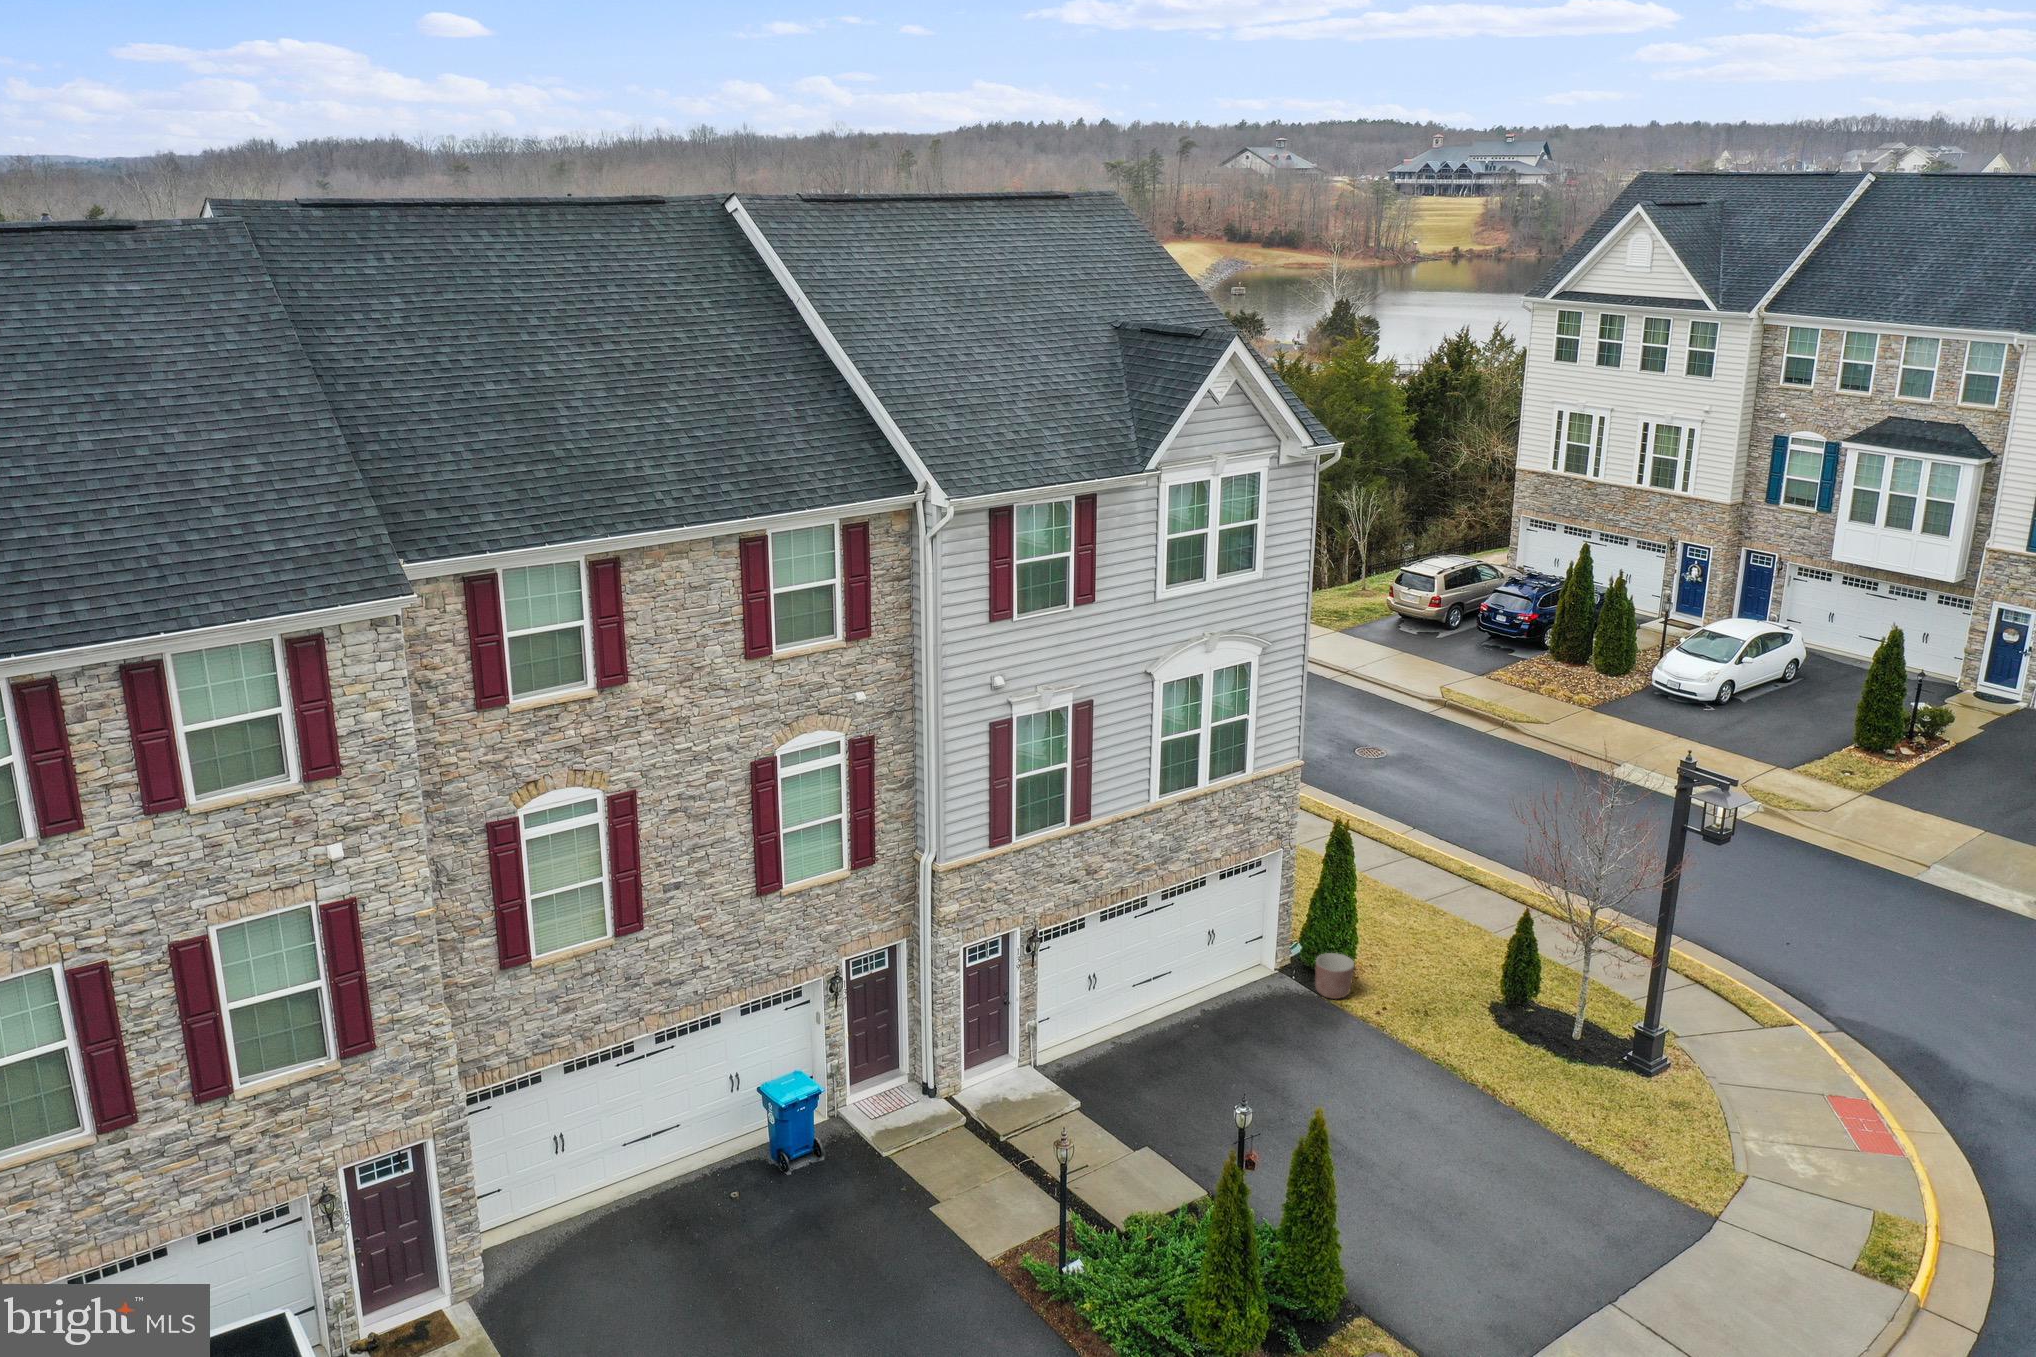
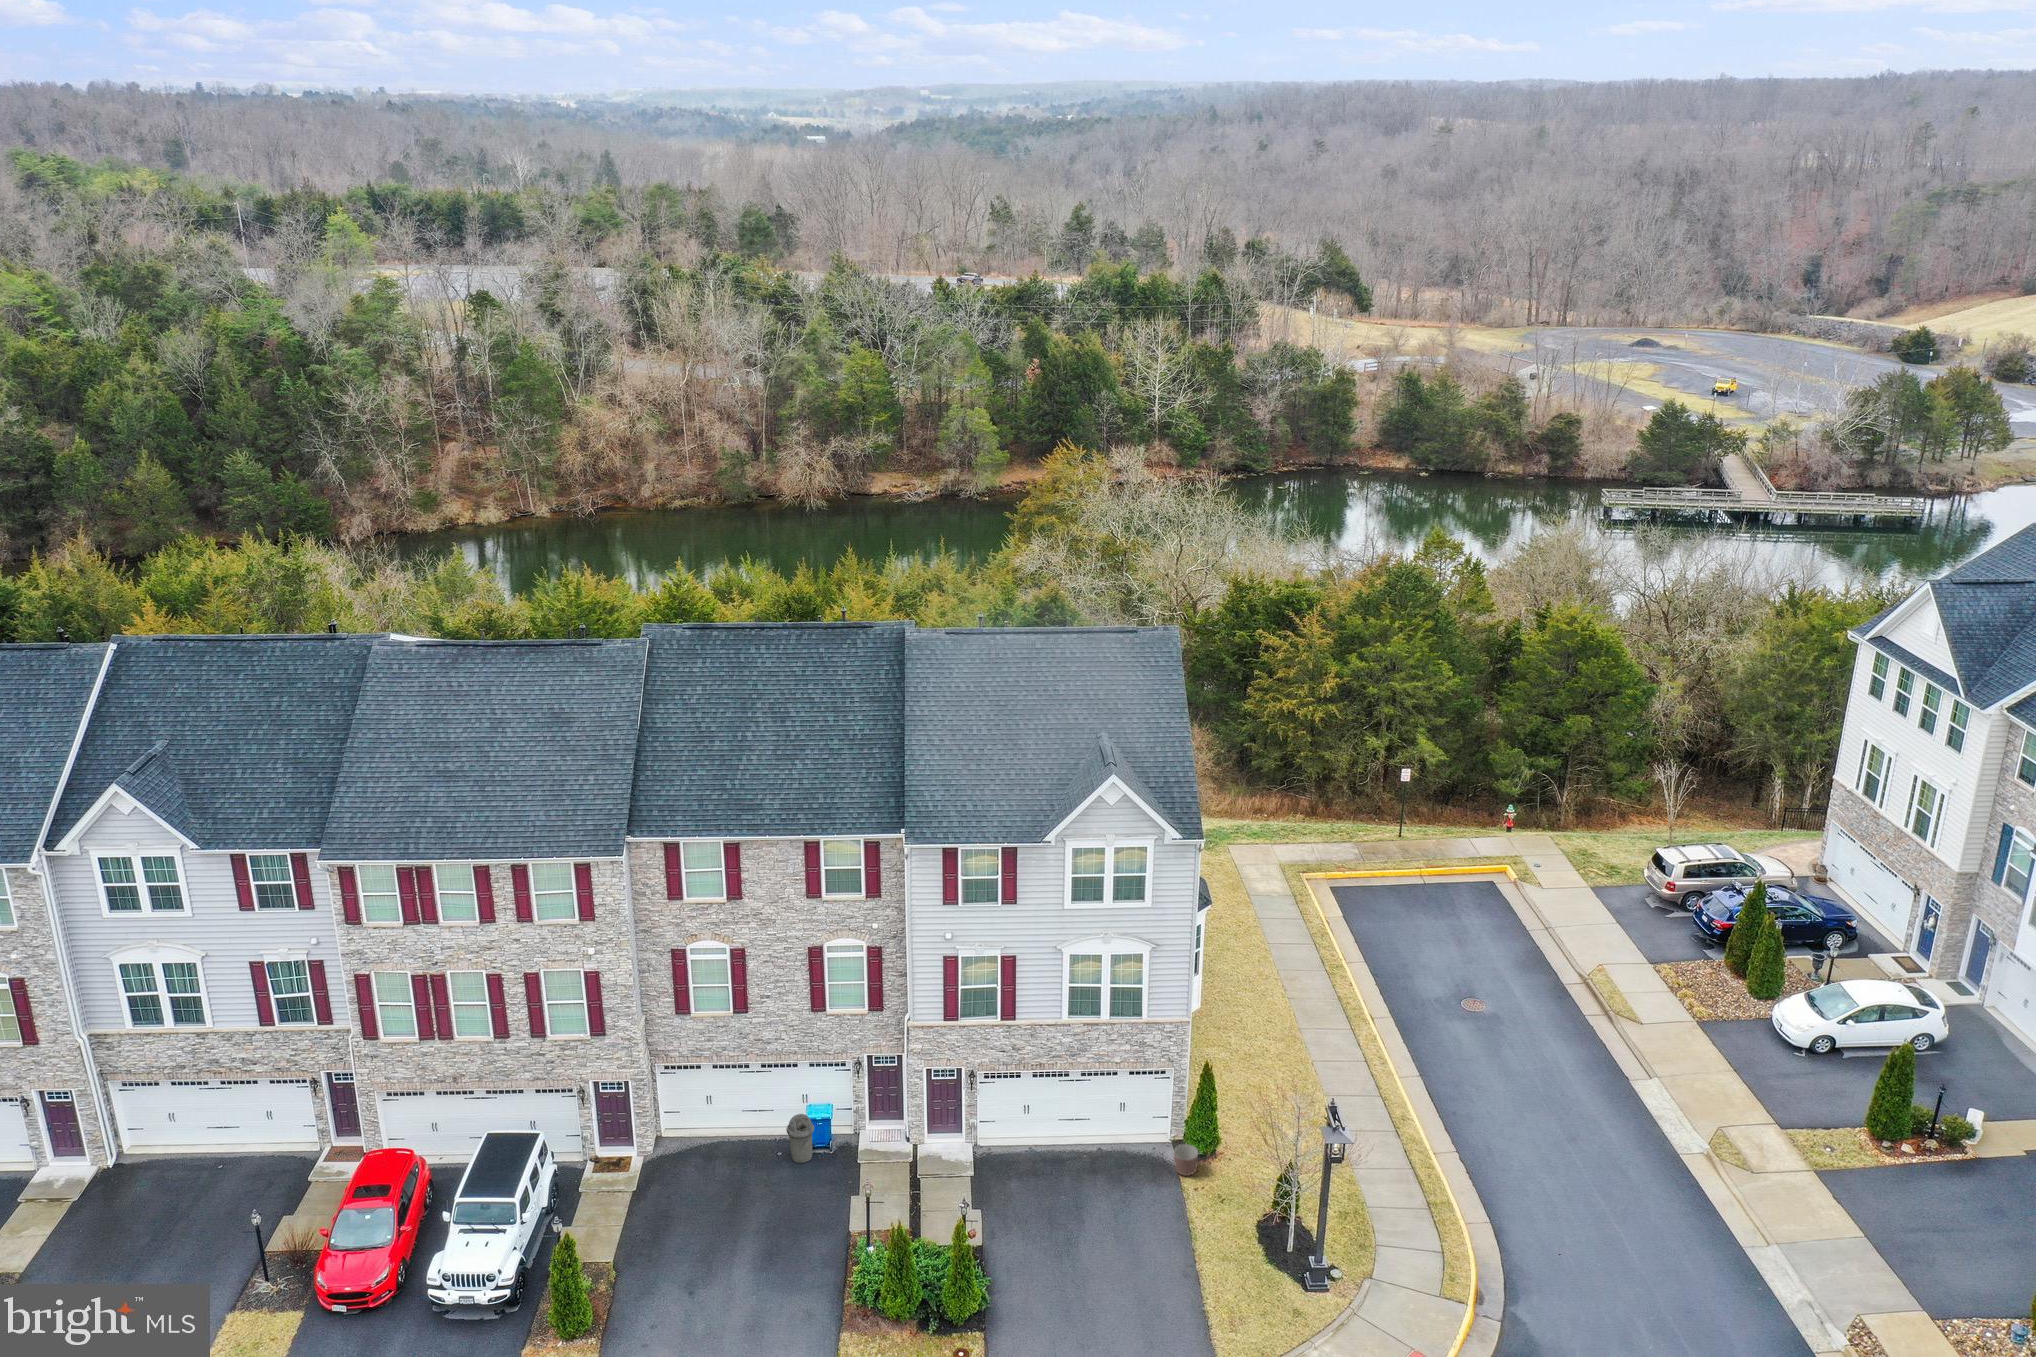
trash can: none [748,1098,802,1194] -> present [786,1114,814,1163]

